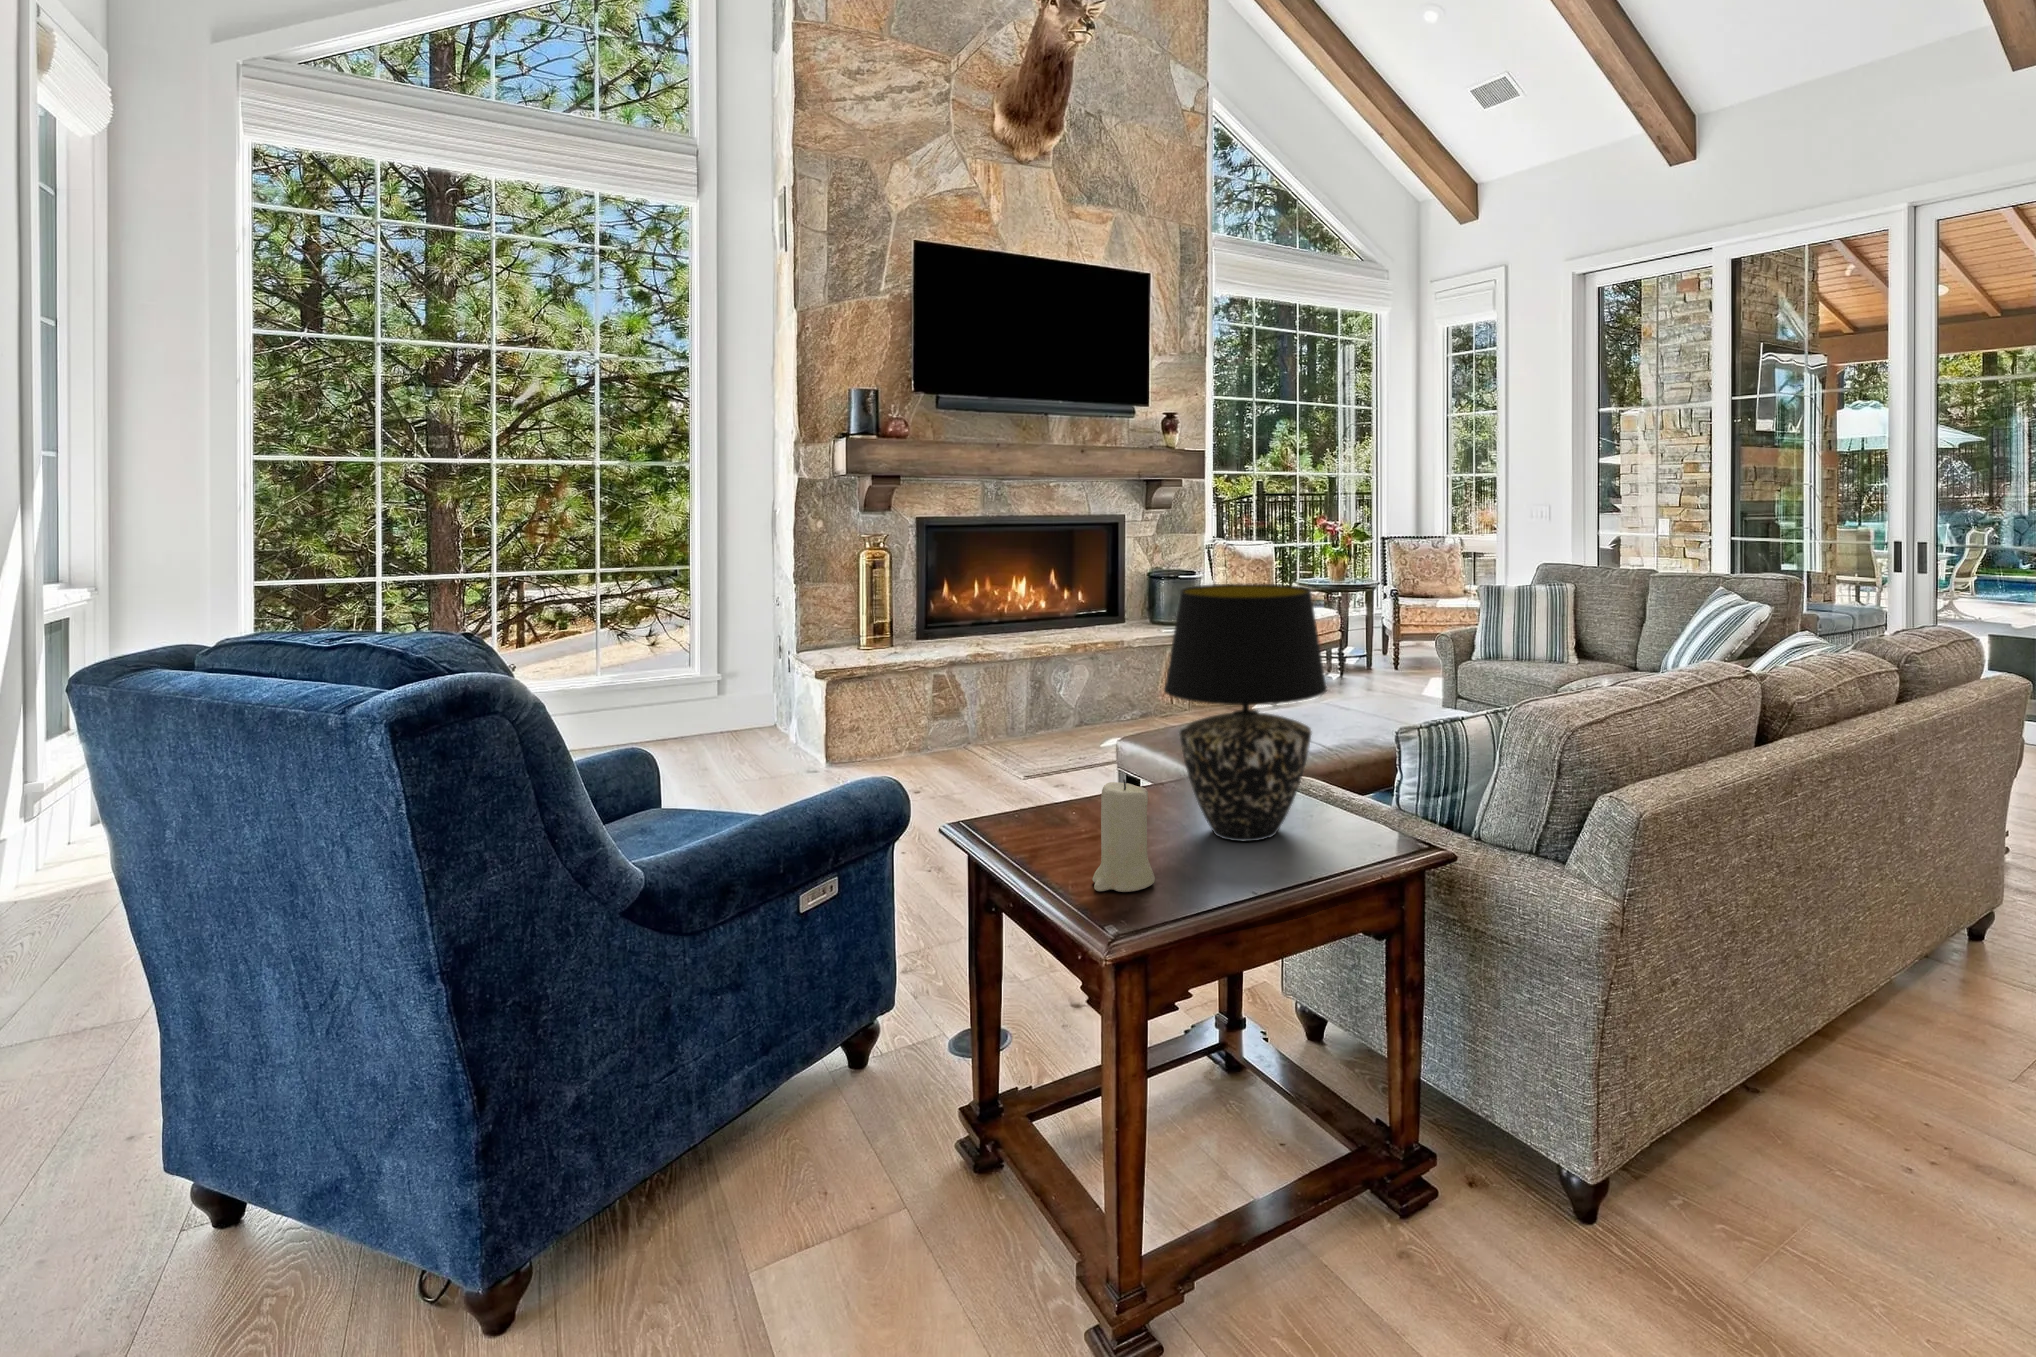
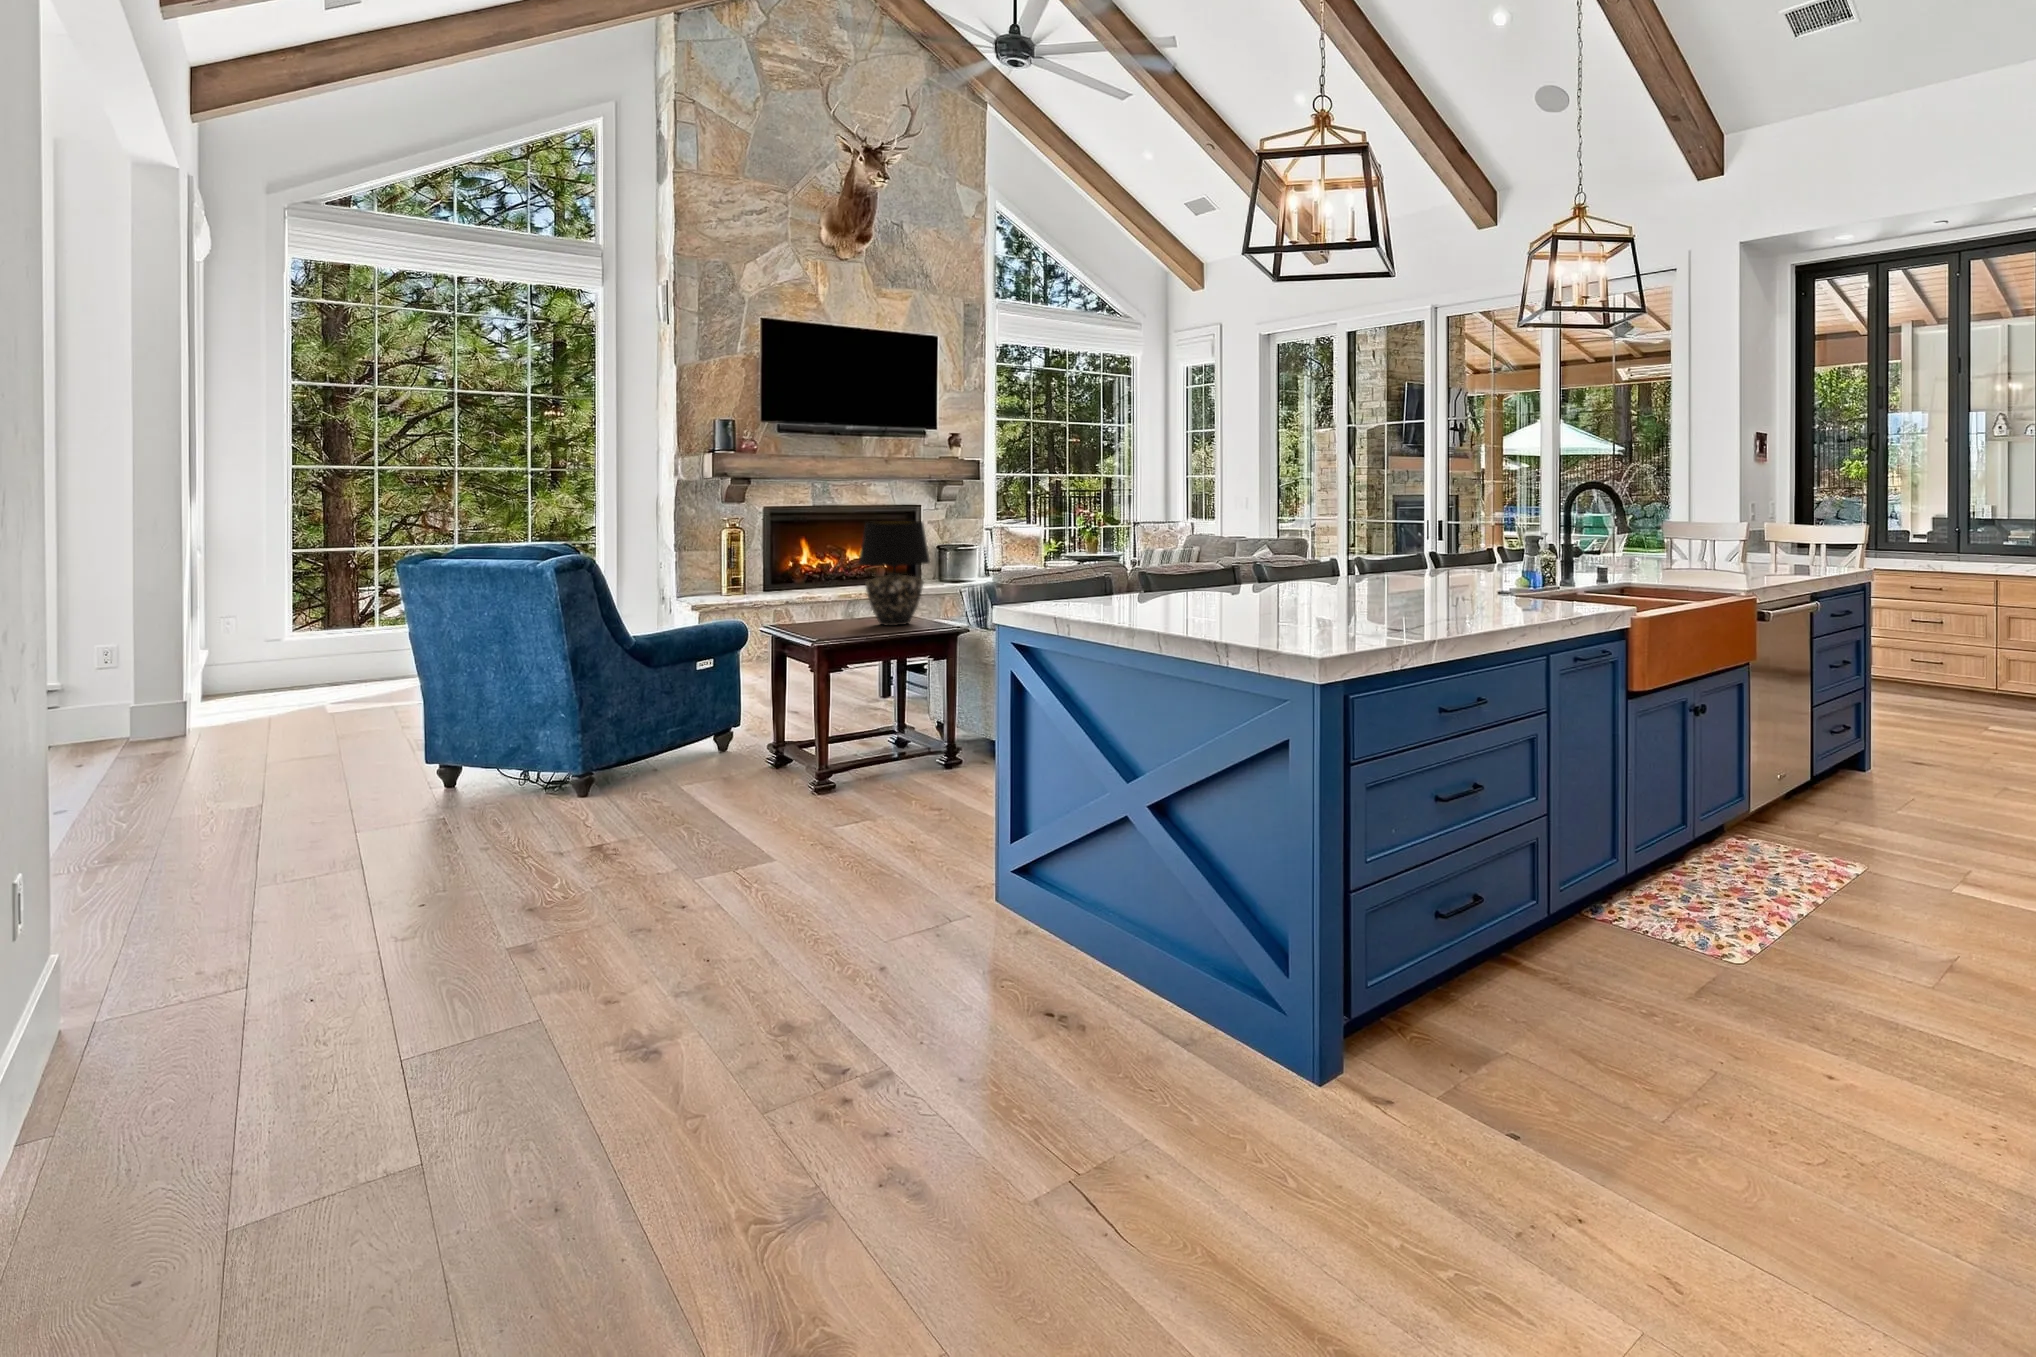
candle: present [1092,779,1155,892] -> none [819,592,845,634]

